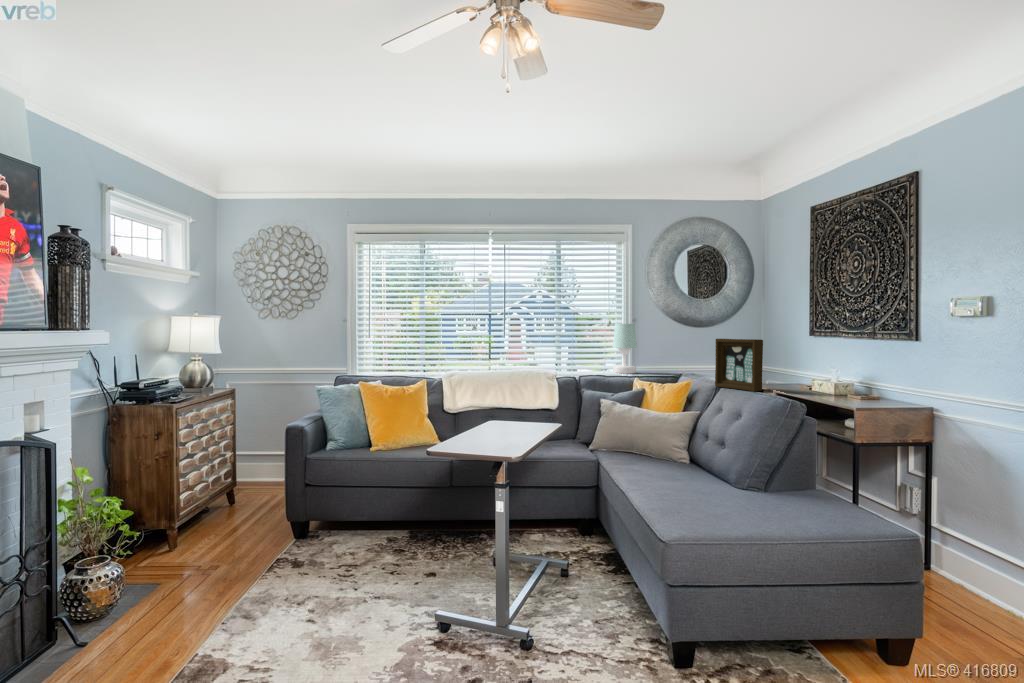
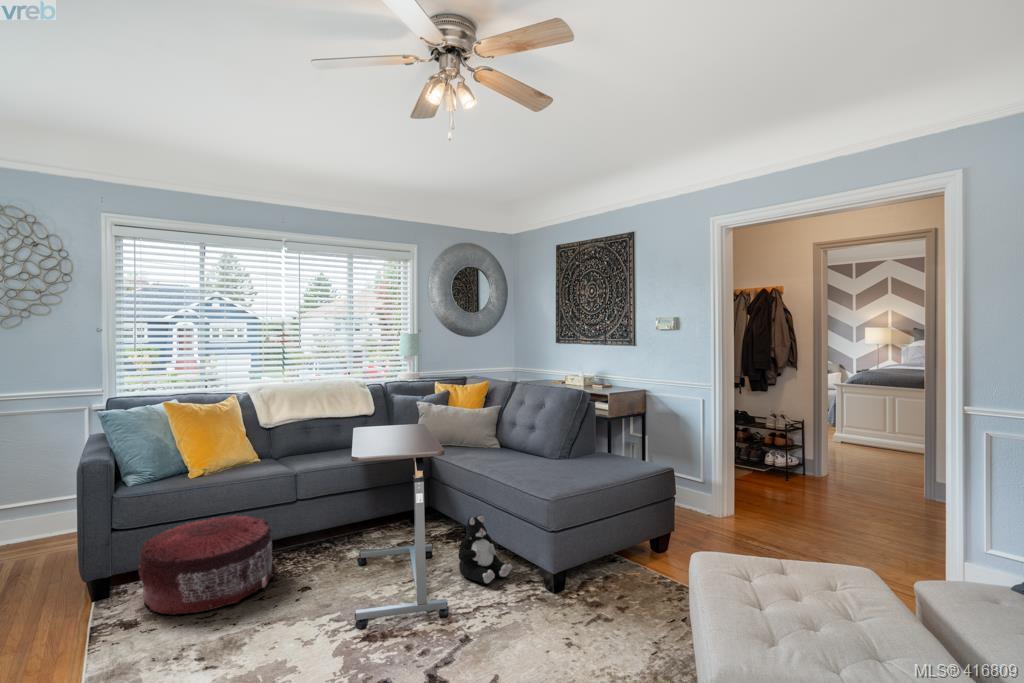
picture frame: present [715,339,763,391] -> none [509,346,547,387]
pouf: none [311,488,424,572] -> present [138,514,276,615]
plush toy: none [578,539,640,625] -> present [458,515,512,583]

